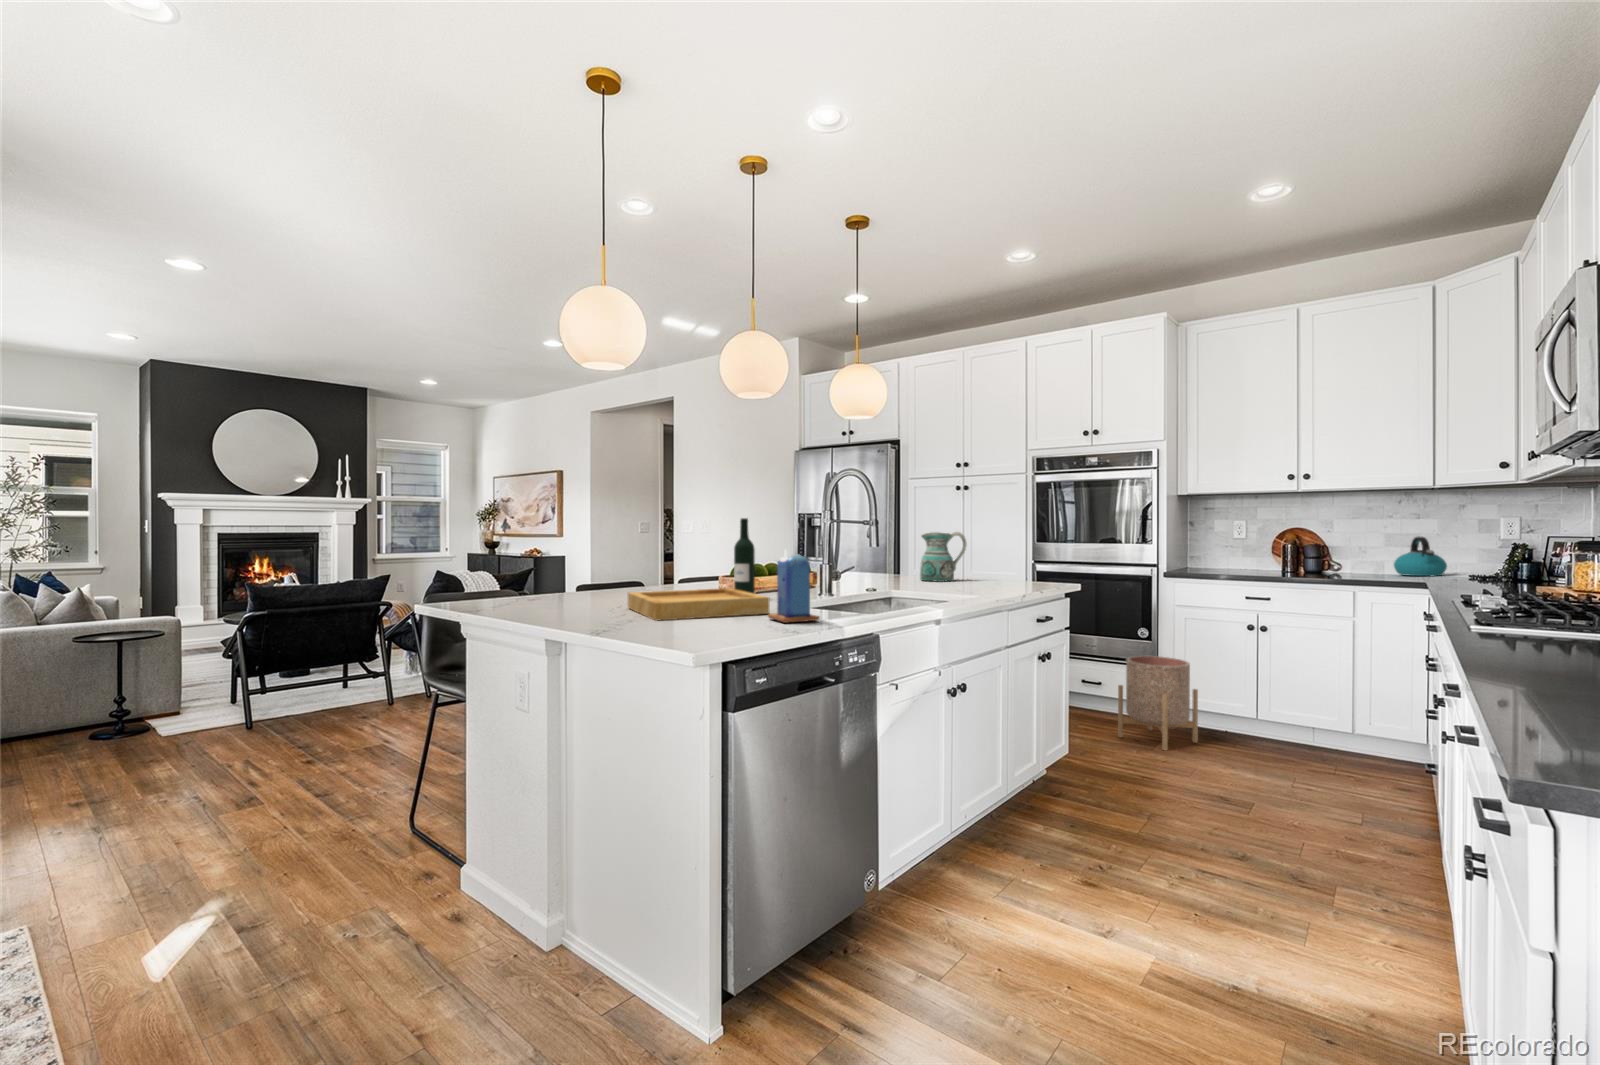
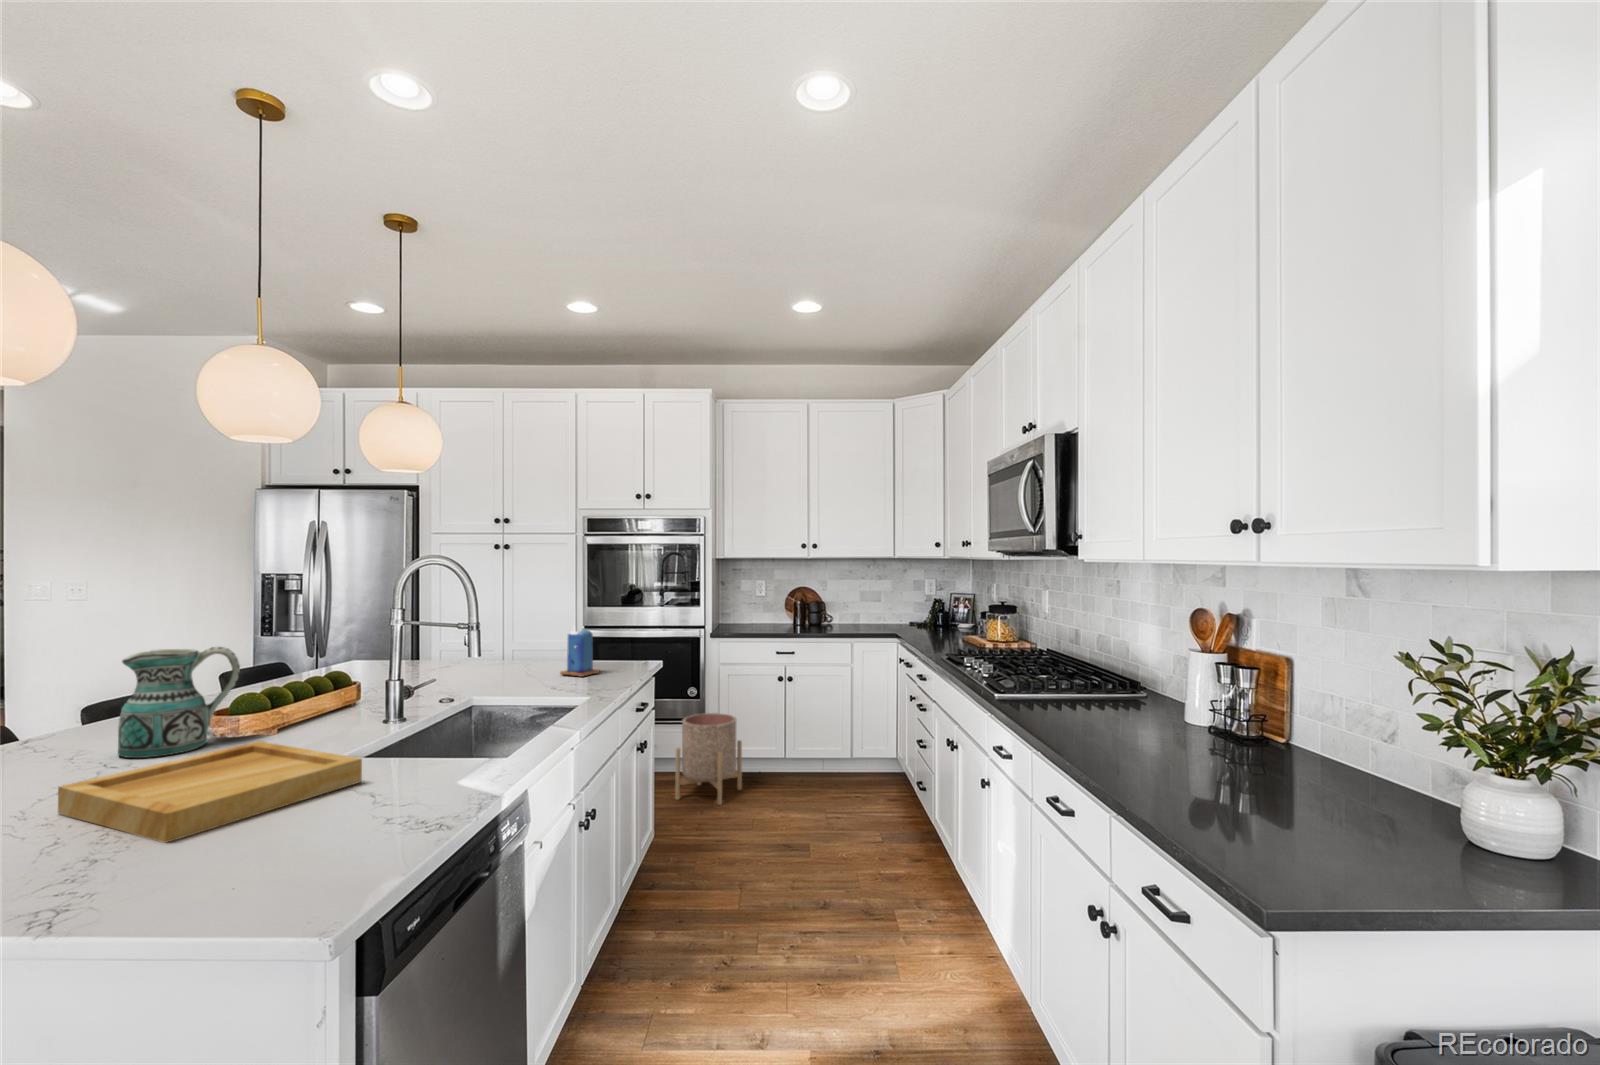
wine bottle: present [734,518,755,594] -> none [253,628,291,750]
ceramic pitcher: present [920,532,966,582] -> present [118,647,240,758]
kettle: present [1394,537,1447,576] -> none [865,594,896,624]
candle: present [768,551,820,623] -> present [560,627,600,677]

